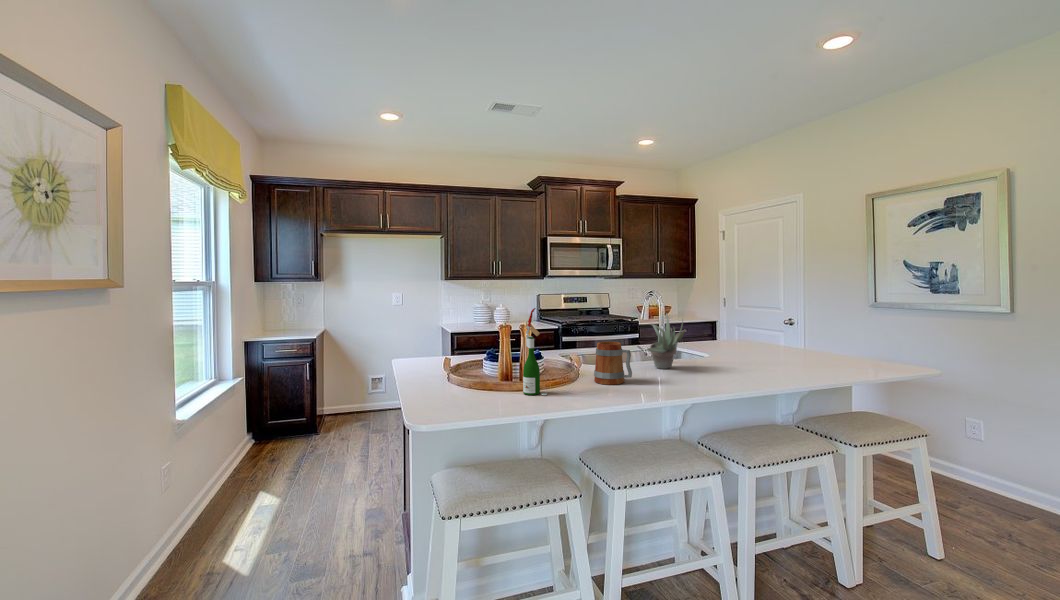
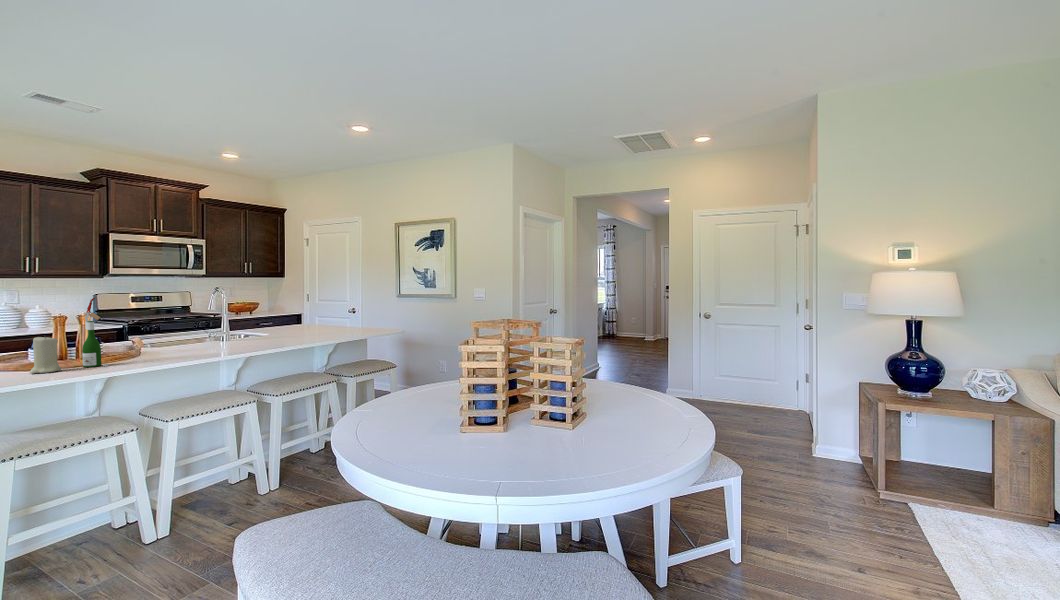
succulent plant: present [647,314,685,369] -> none [210,303,244,344]
mug: present [594,342,632,385] -> none [159,324,194,356]
candle: none [478,353,504,399] -> present [30,335,61,374]

